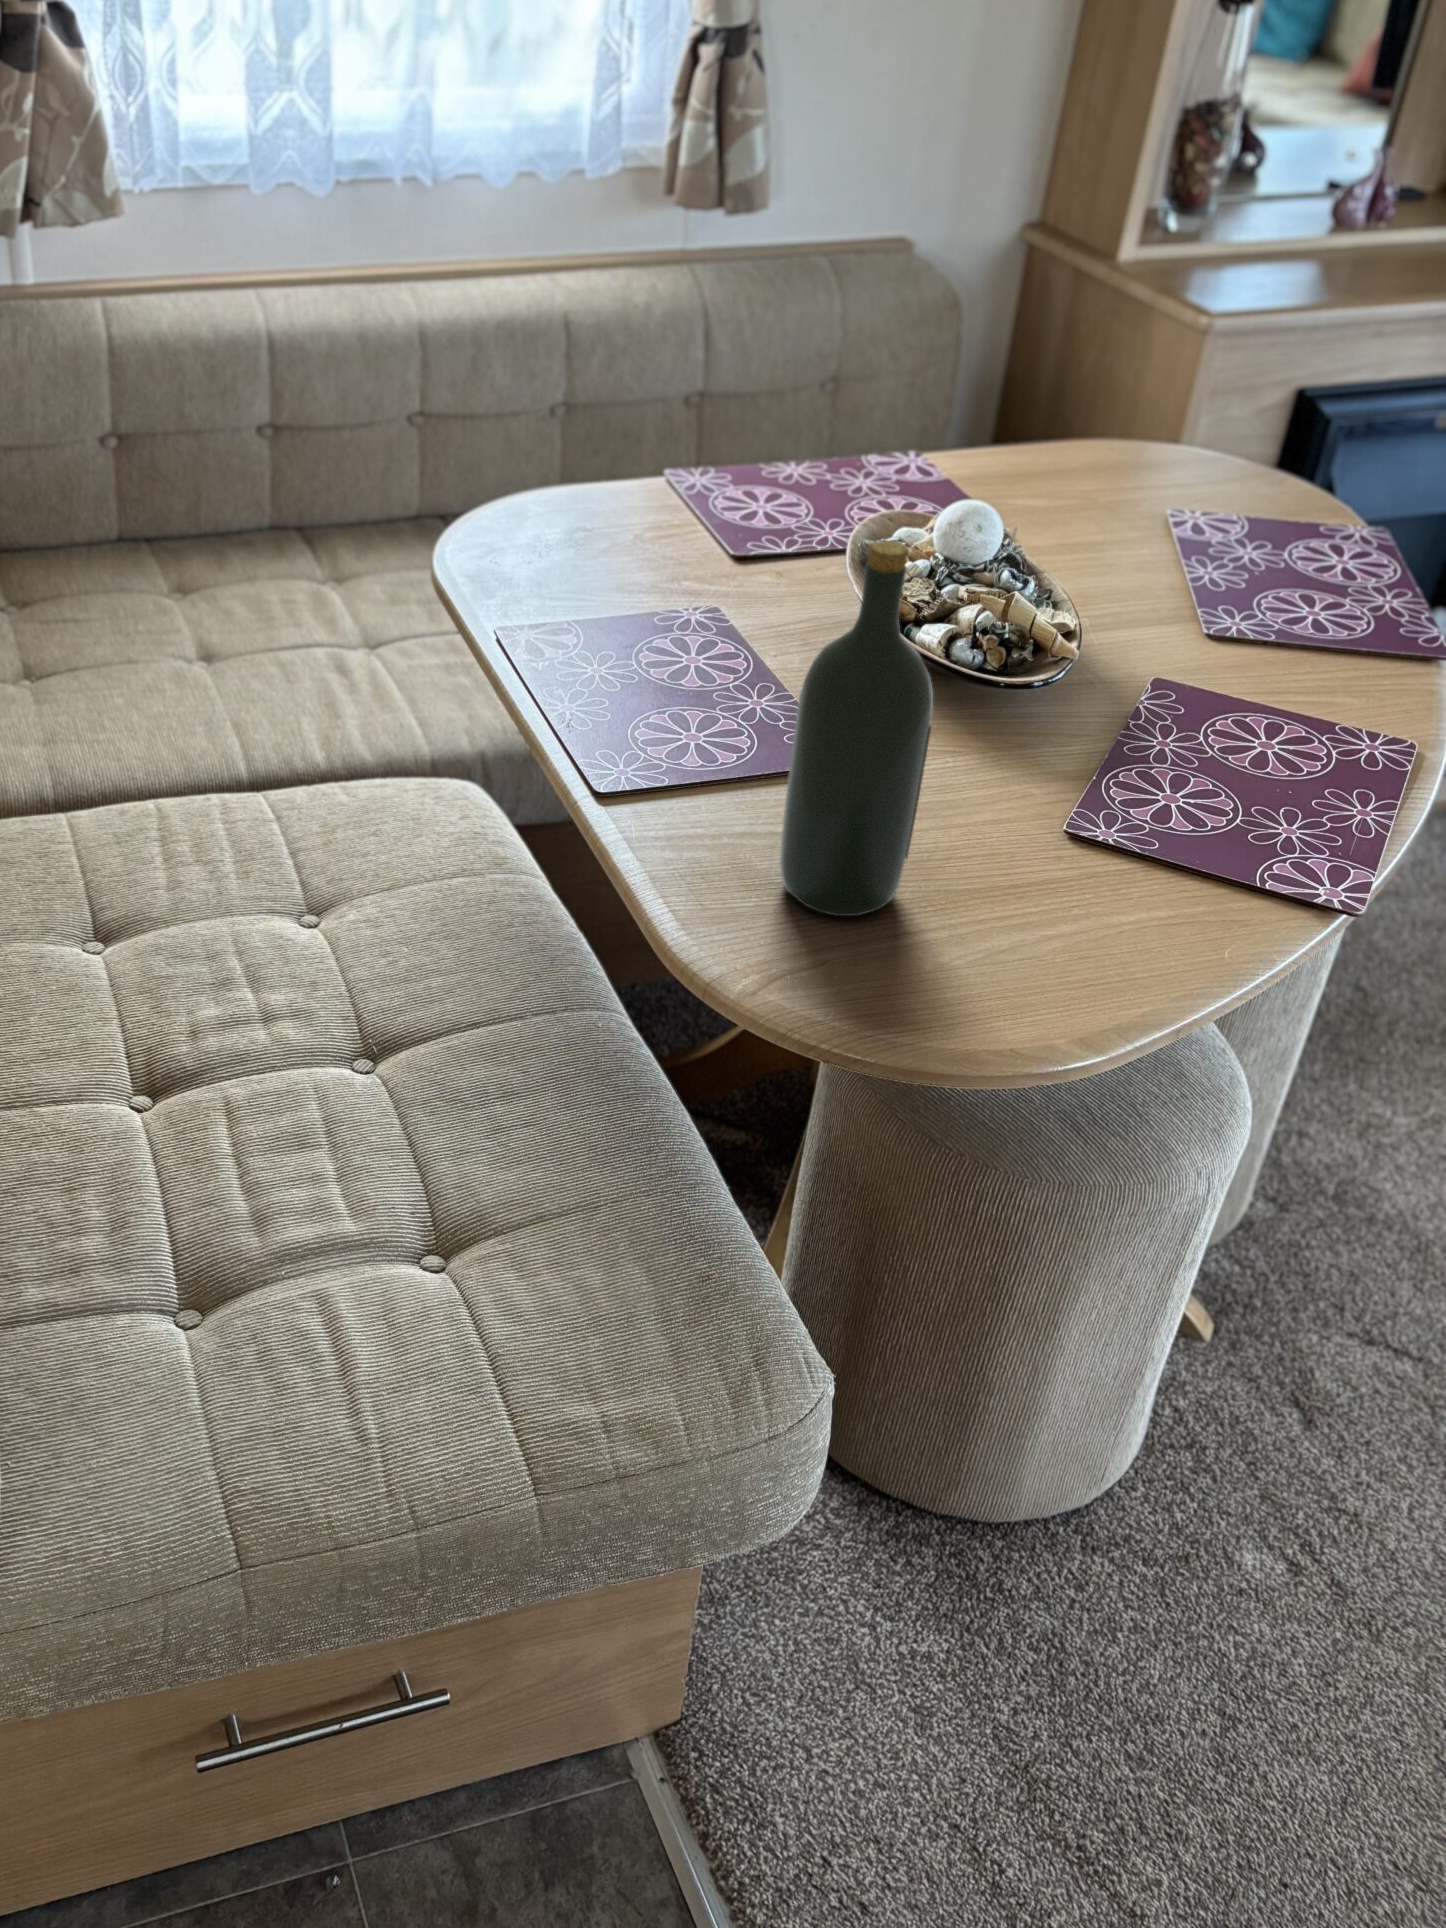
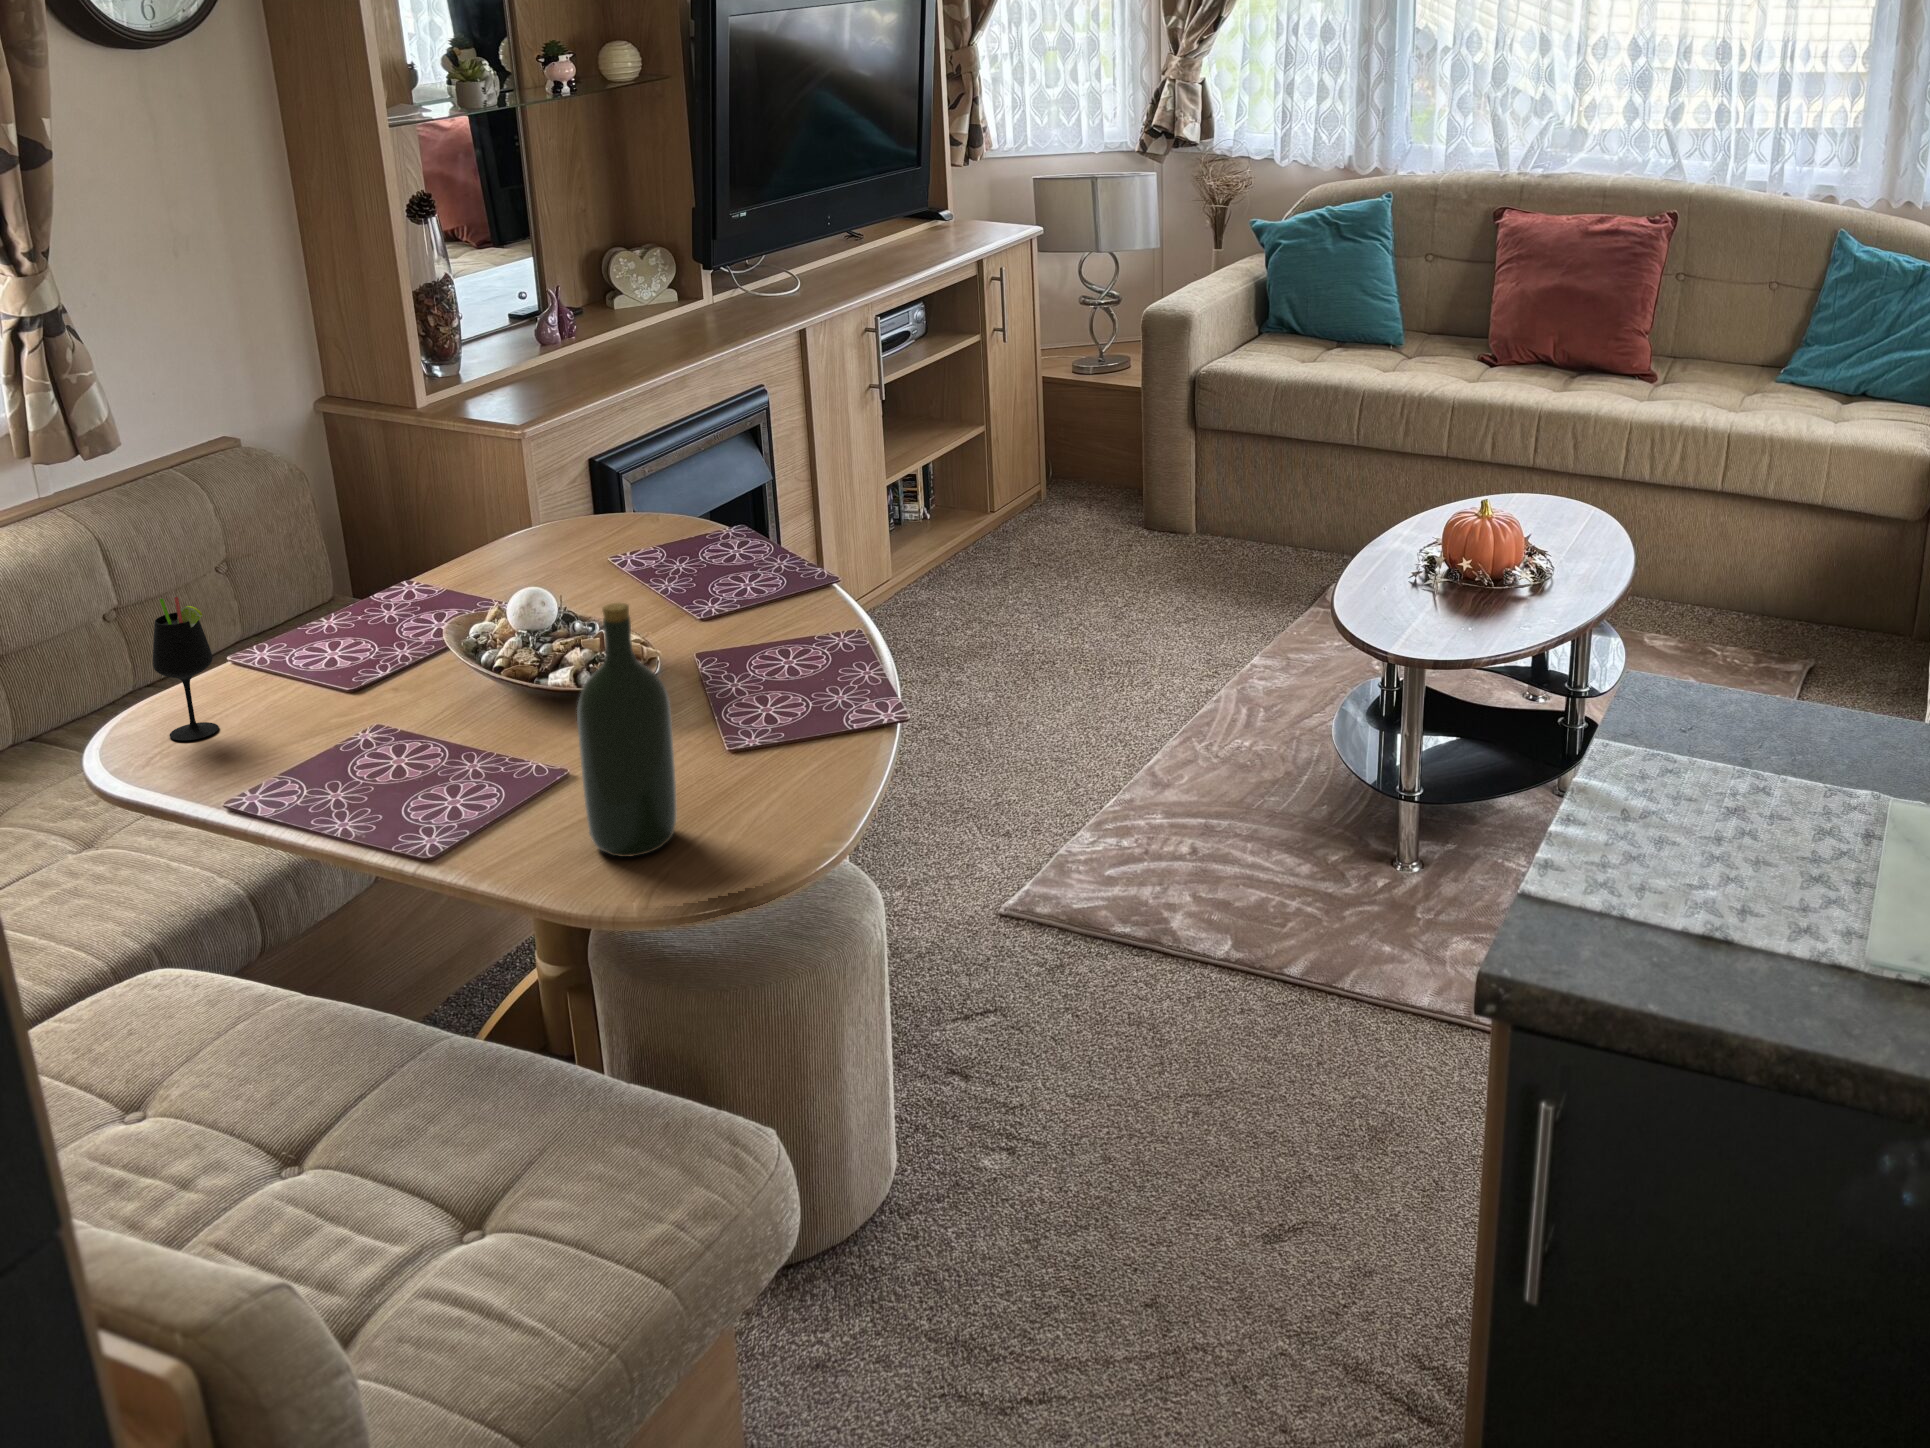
wine glass: none [540,375,601,556] -> present [153,597,219,740]

